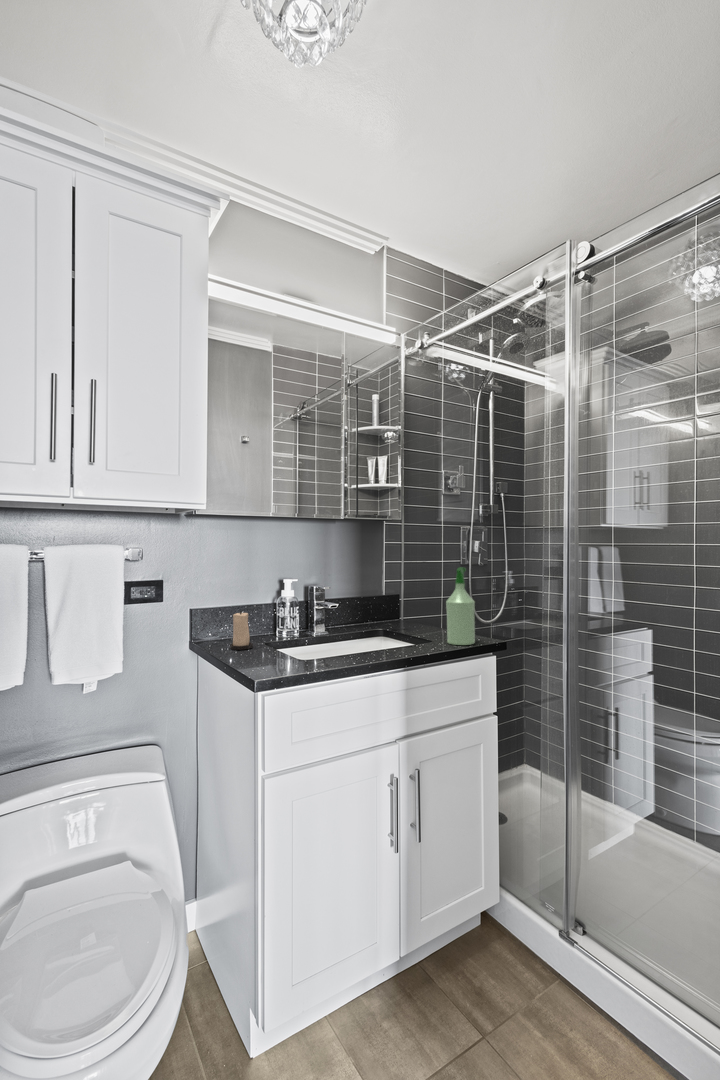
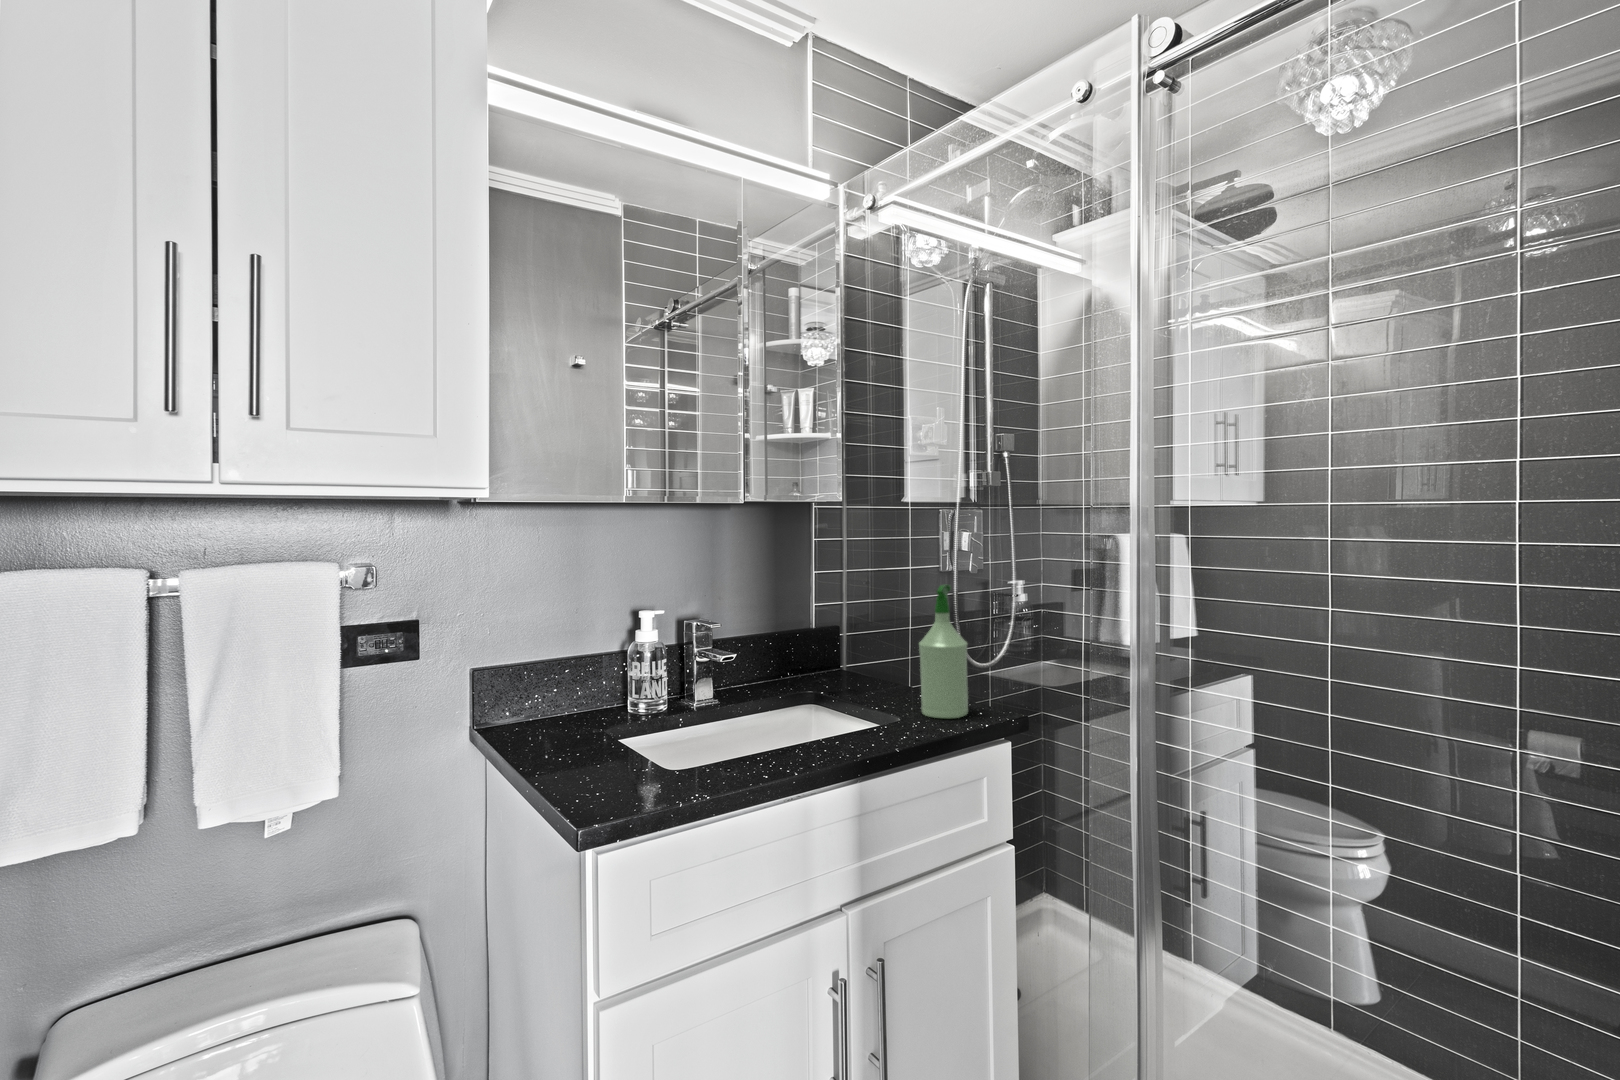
candle: present [230,611,253,650] -> none [543,669,585,740]

